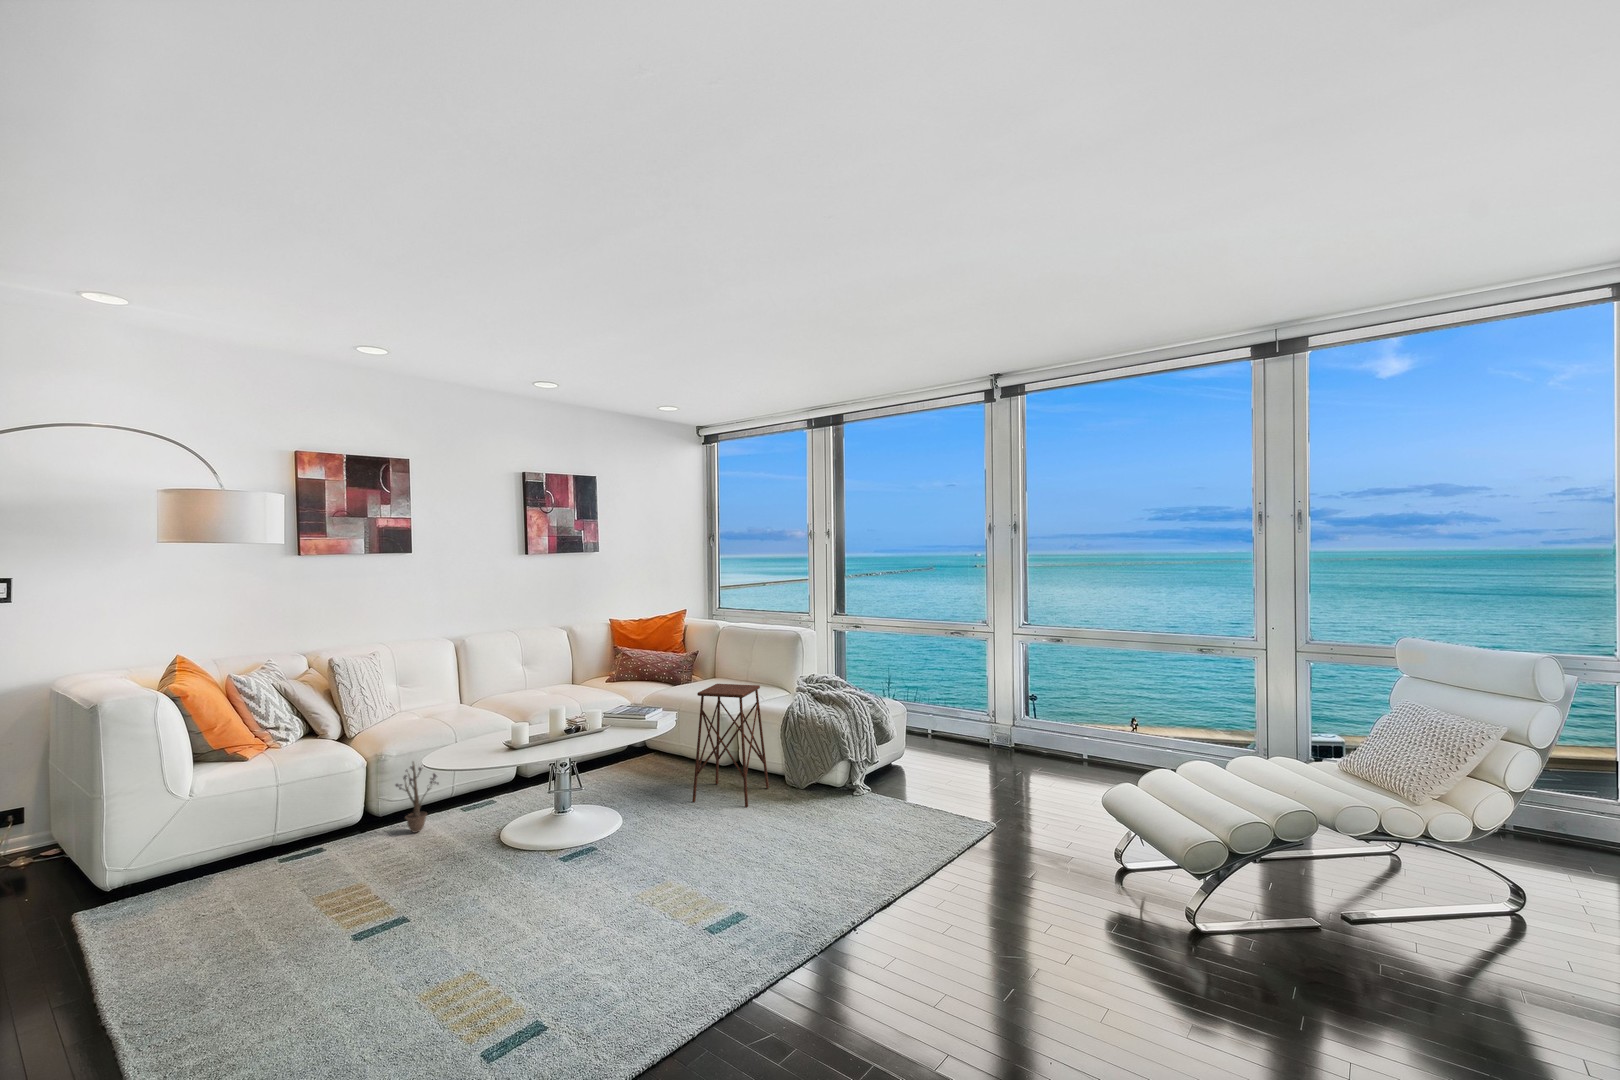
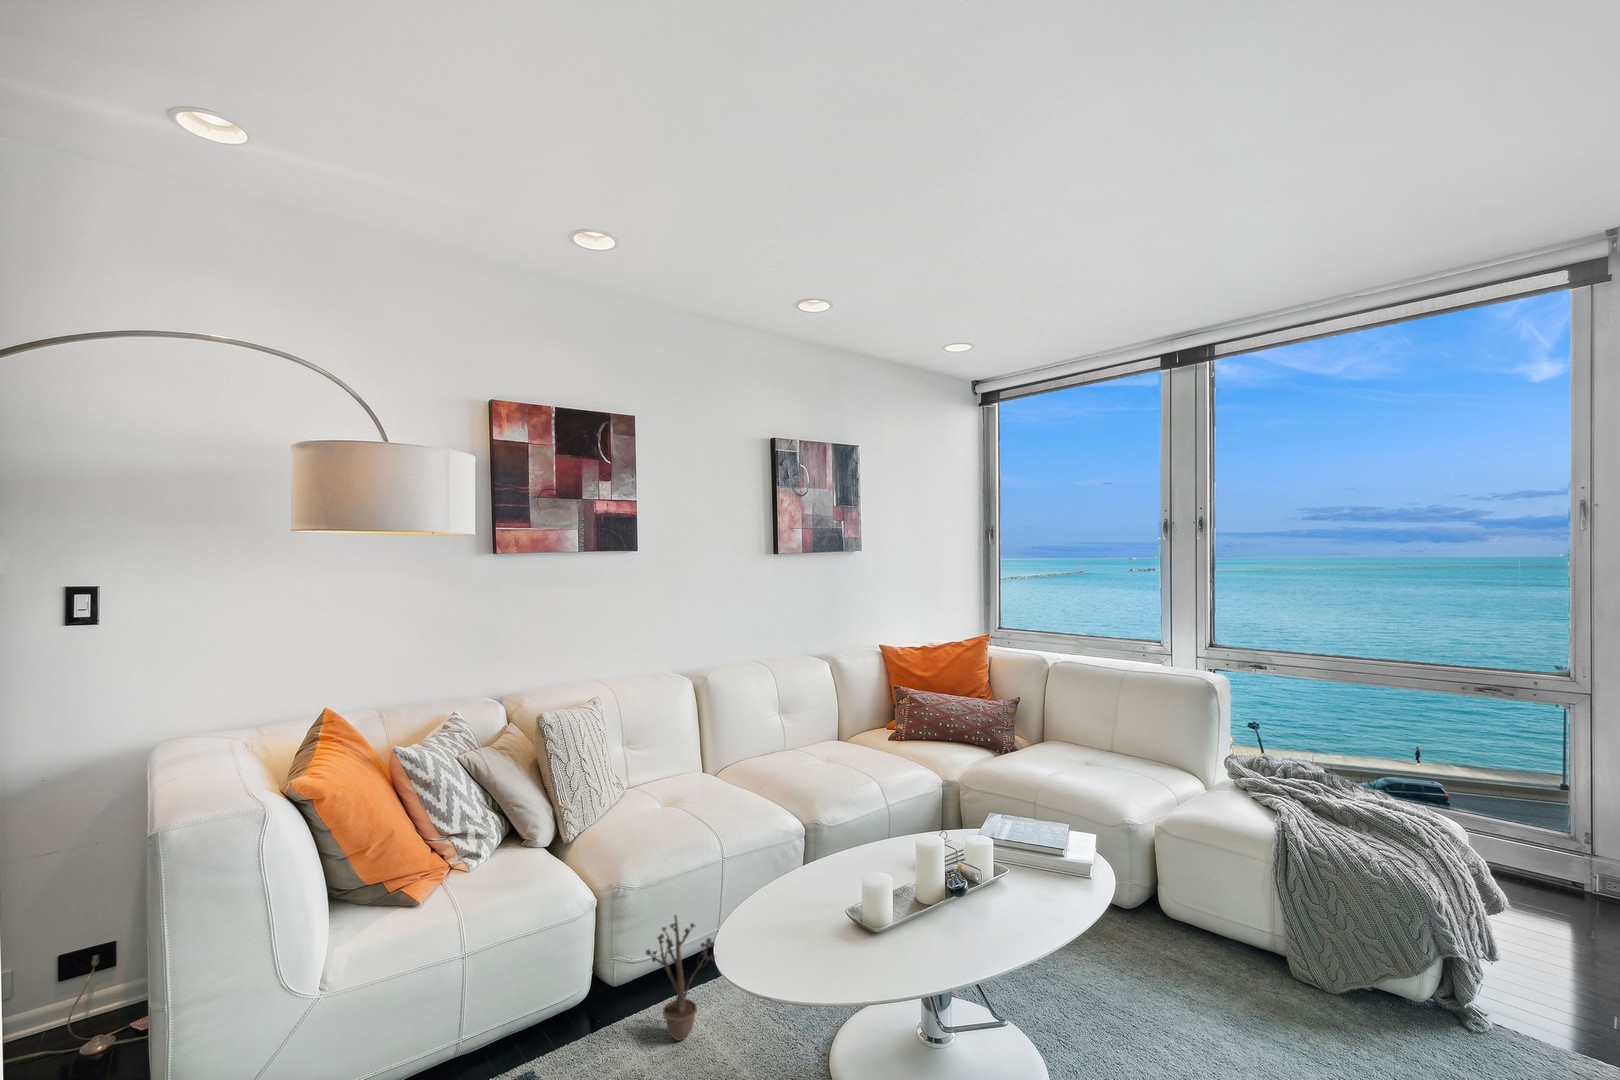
side table: present [692,684,769,807] -> none [1133,785,1256,1039]

